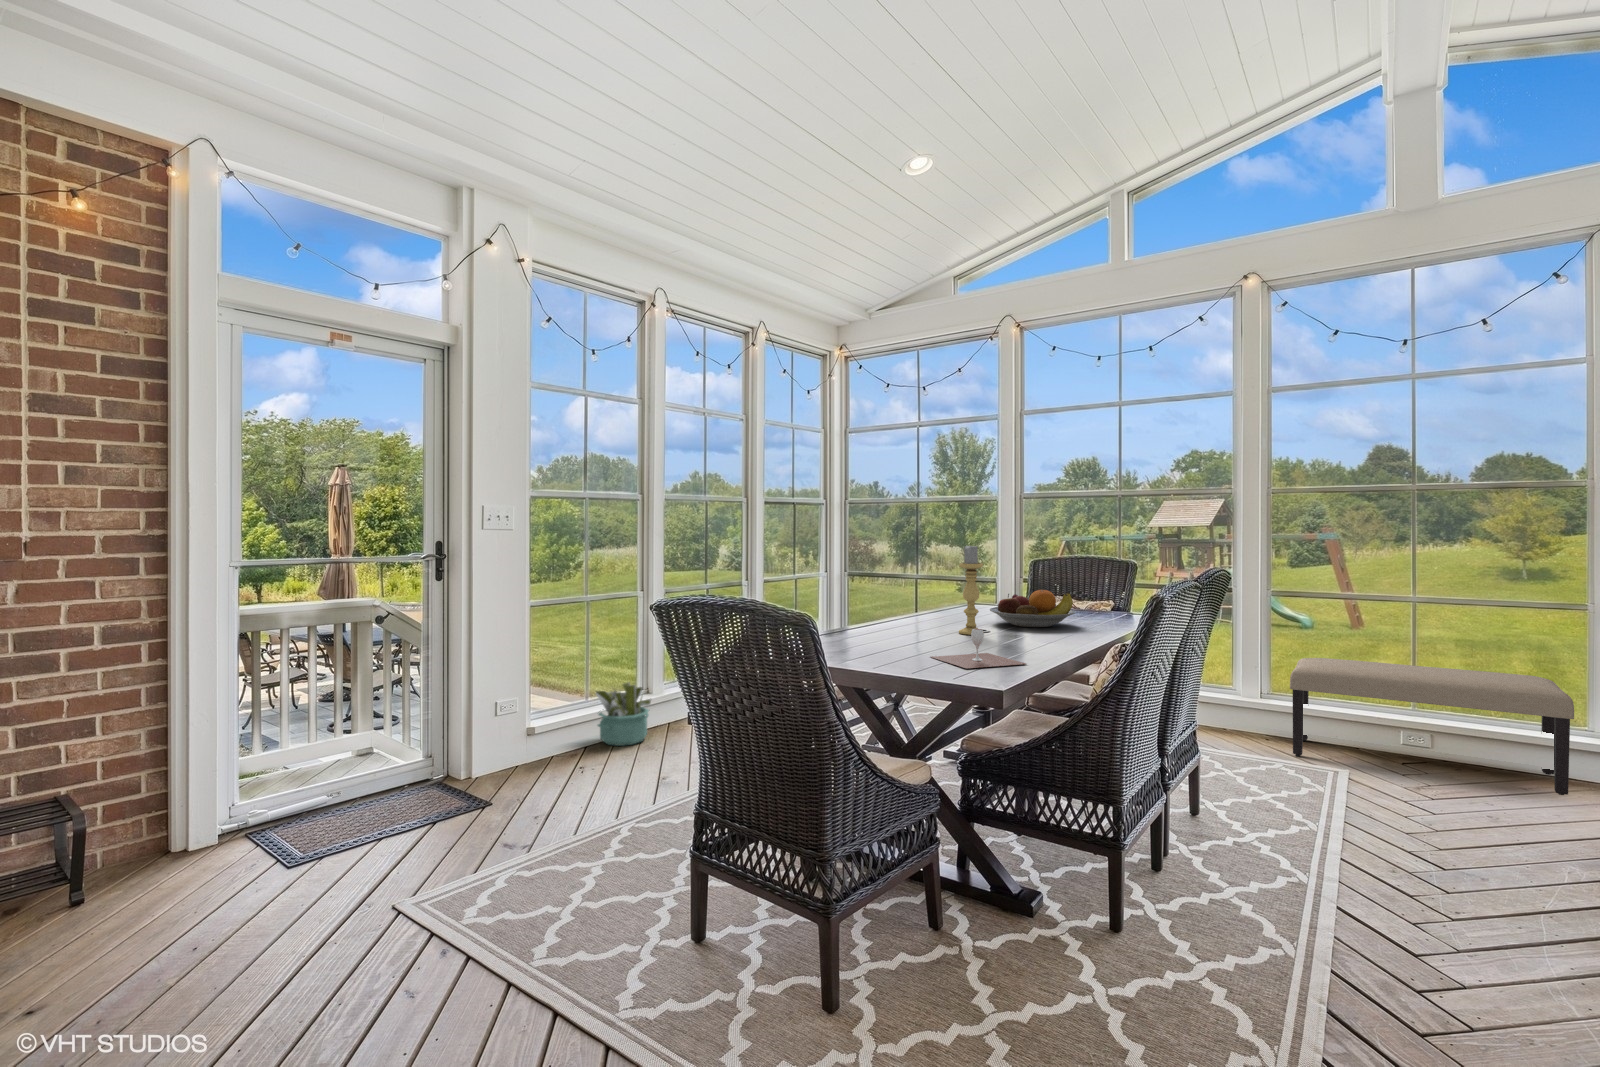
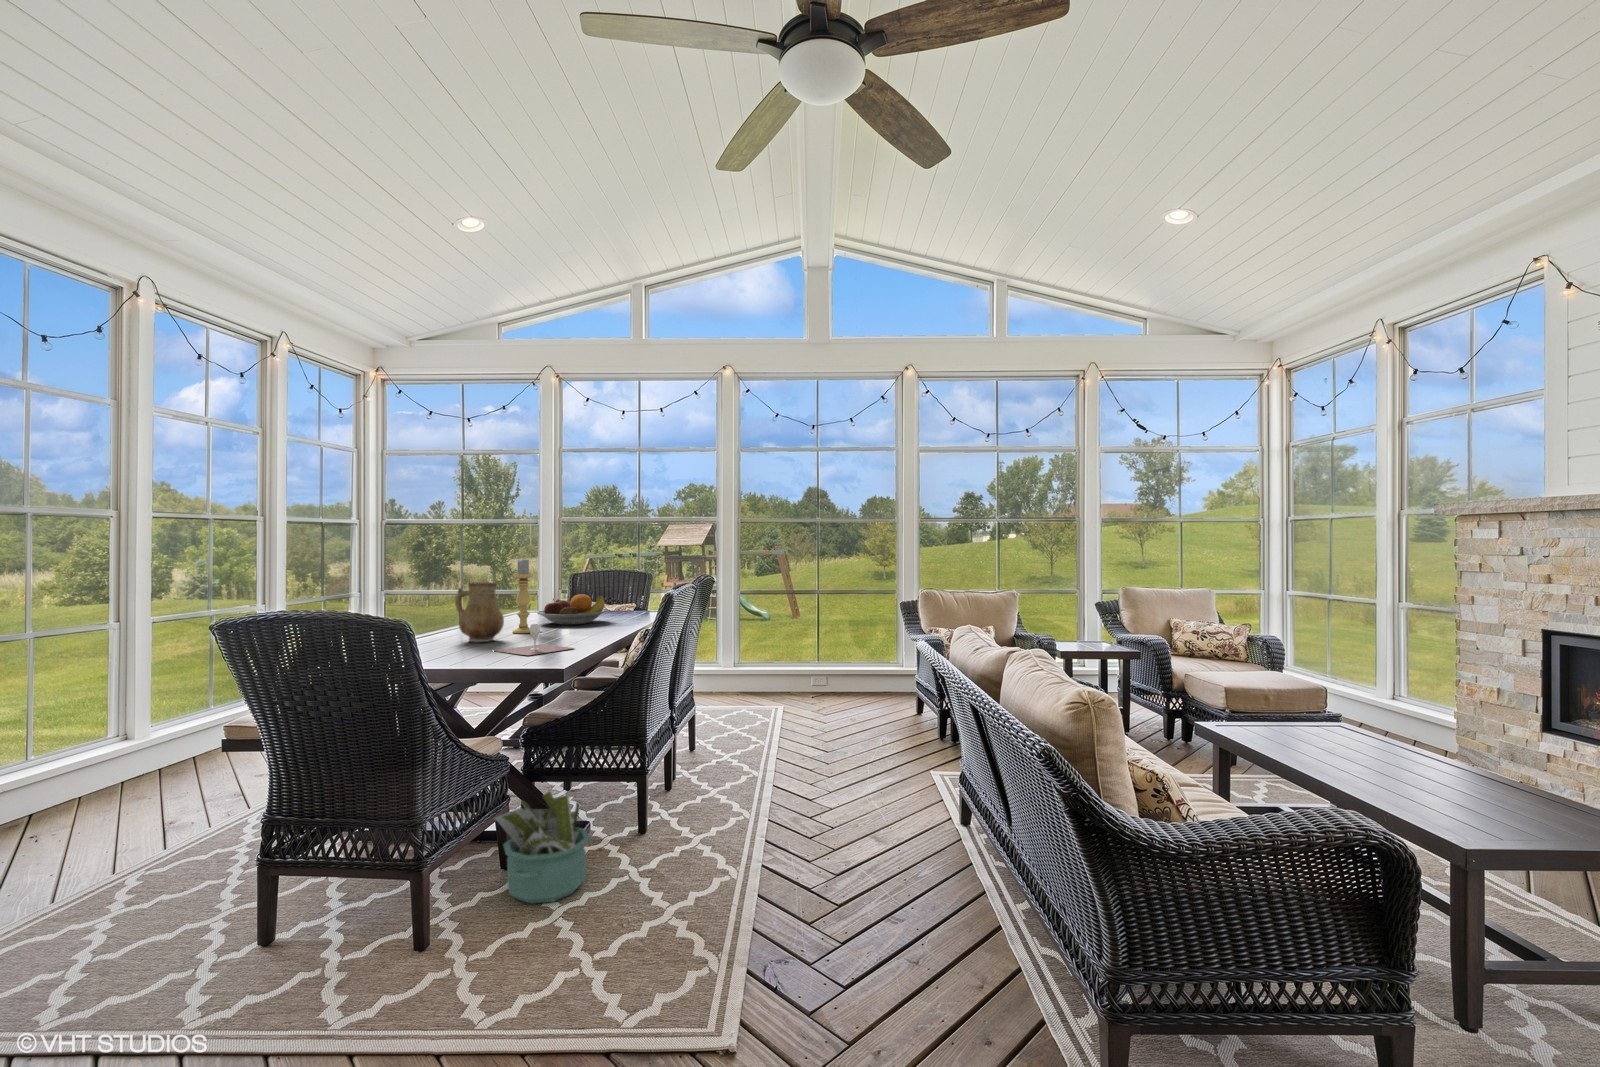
ceramic pitcher: none [895,572,947,643] -> present [455,582,504,642]
bench: present [1290,658,1574,795] -> none [752,635,896,705]
decorative plant: present [596,683,651,746] -> present [495,791,590,903]

